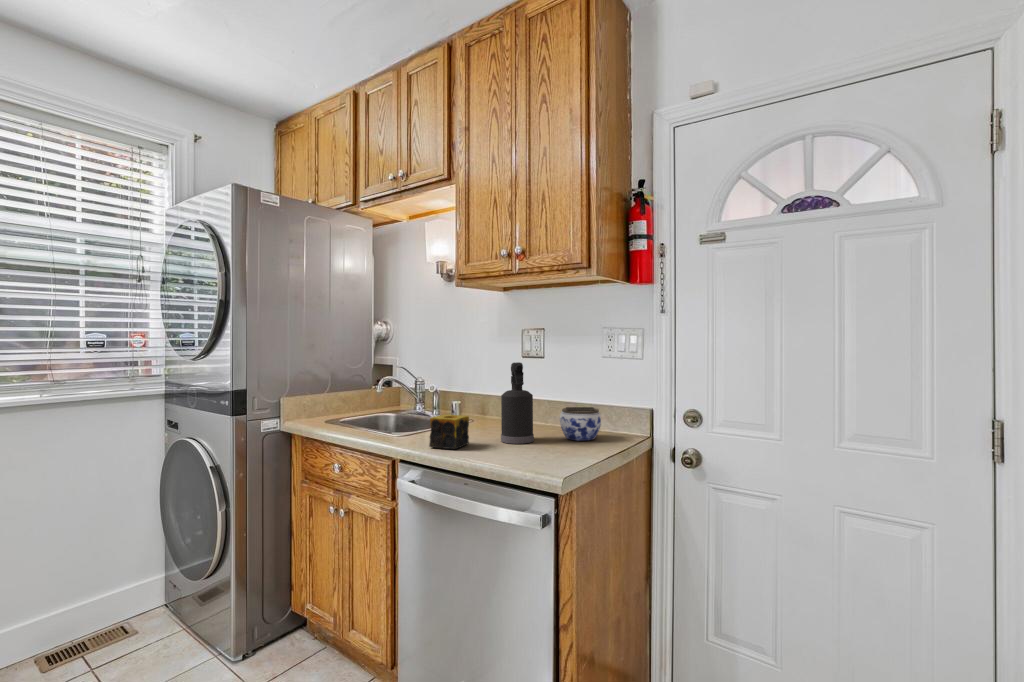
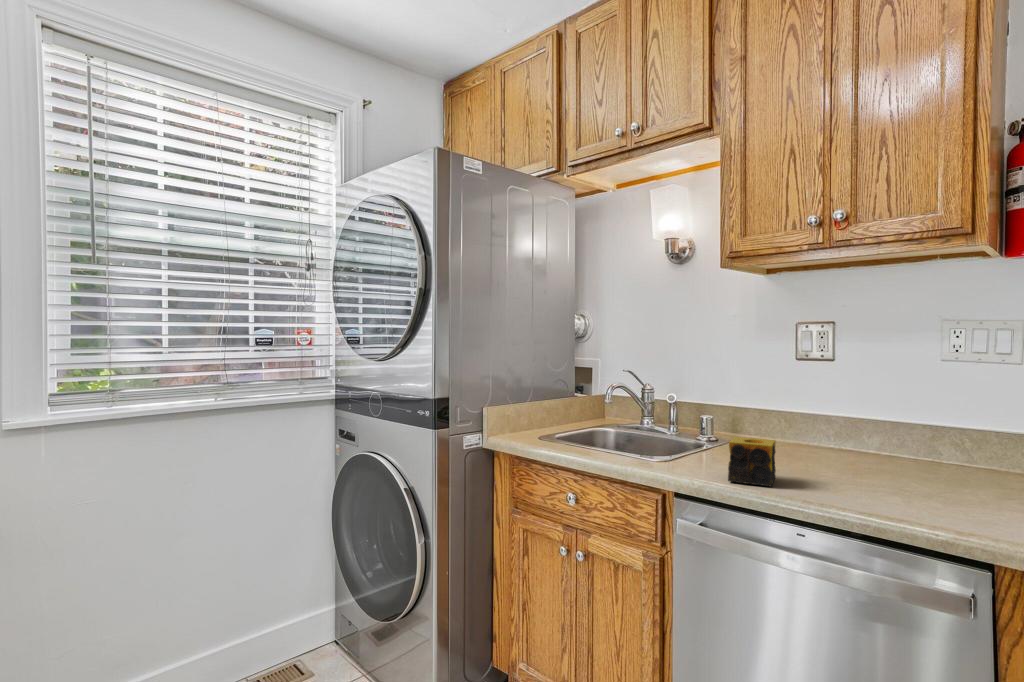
spray bottle: present [501,362,534,444] -> none [809,369,861,480]
jar: present [560,407,601,441] -> none [888,431,959,479]

